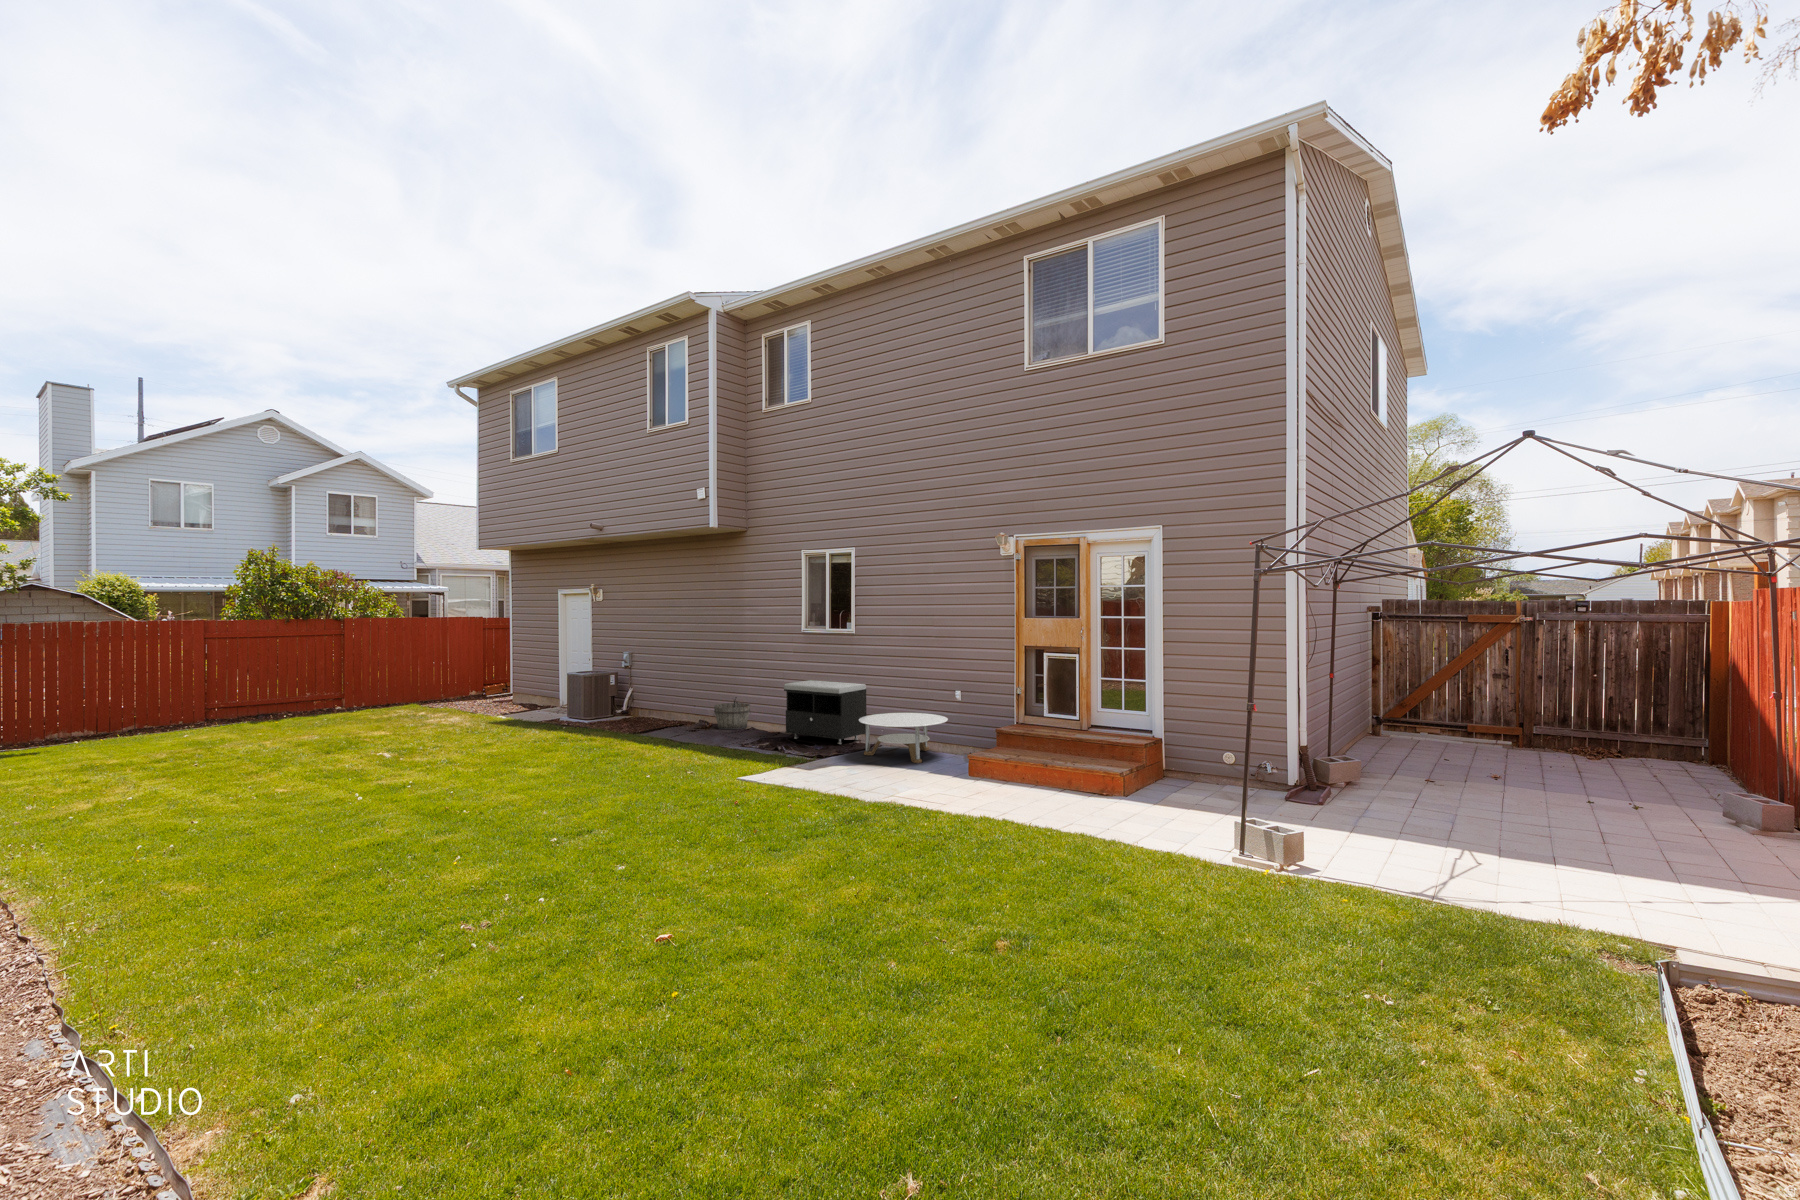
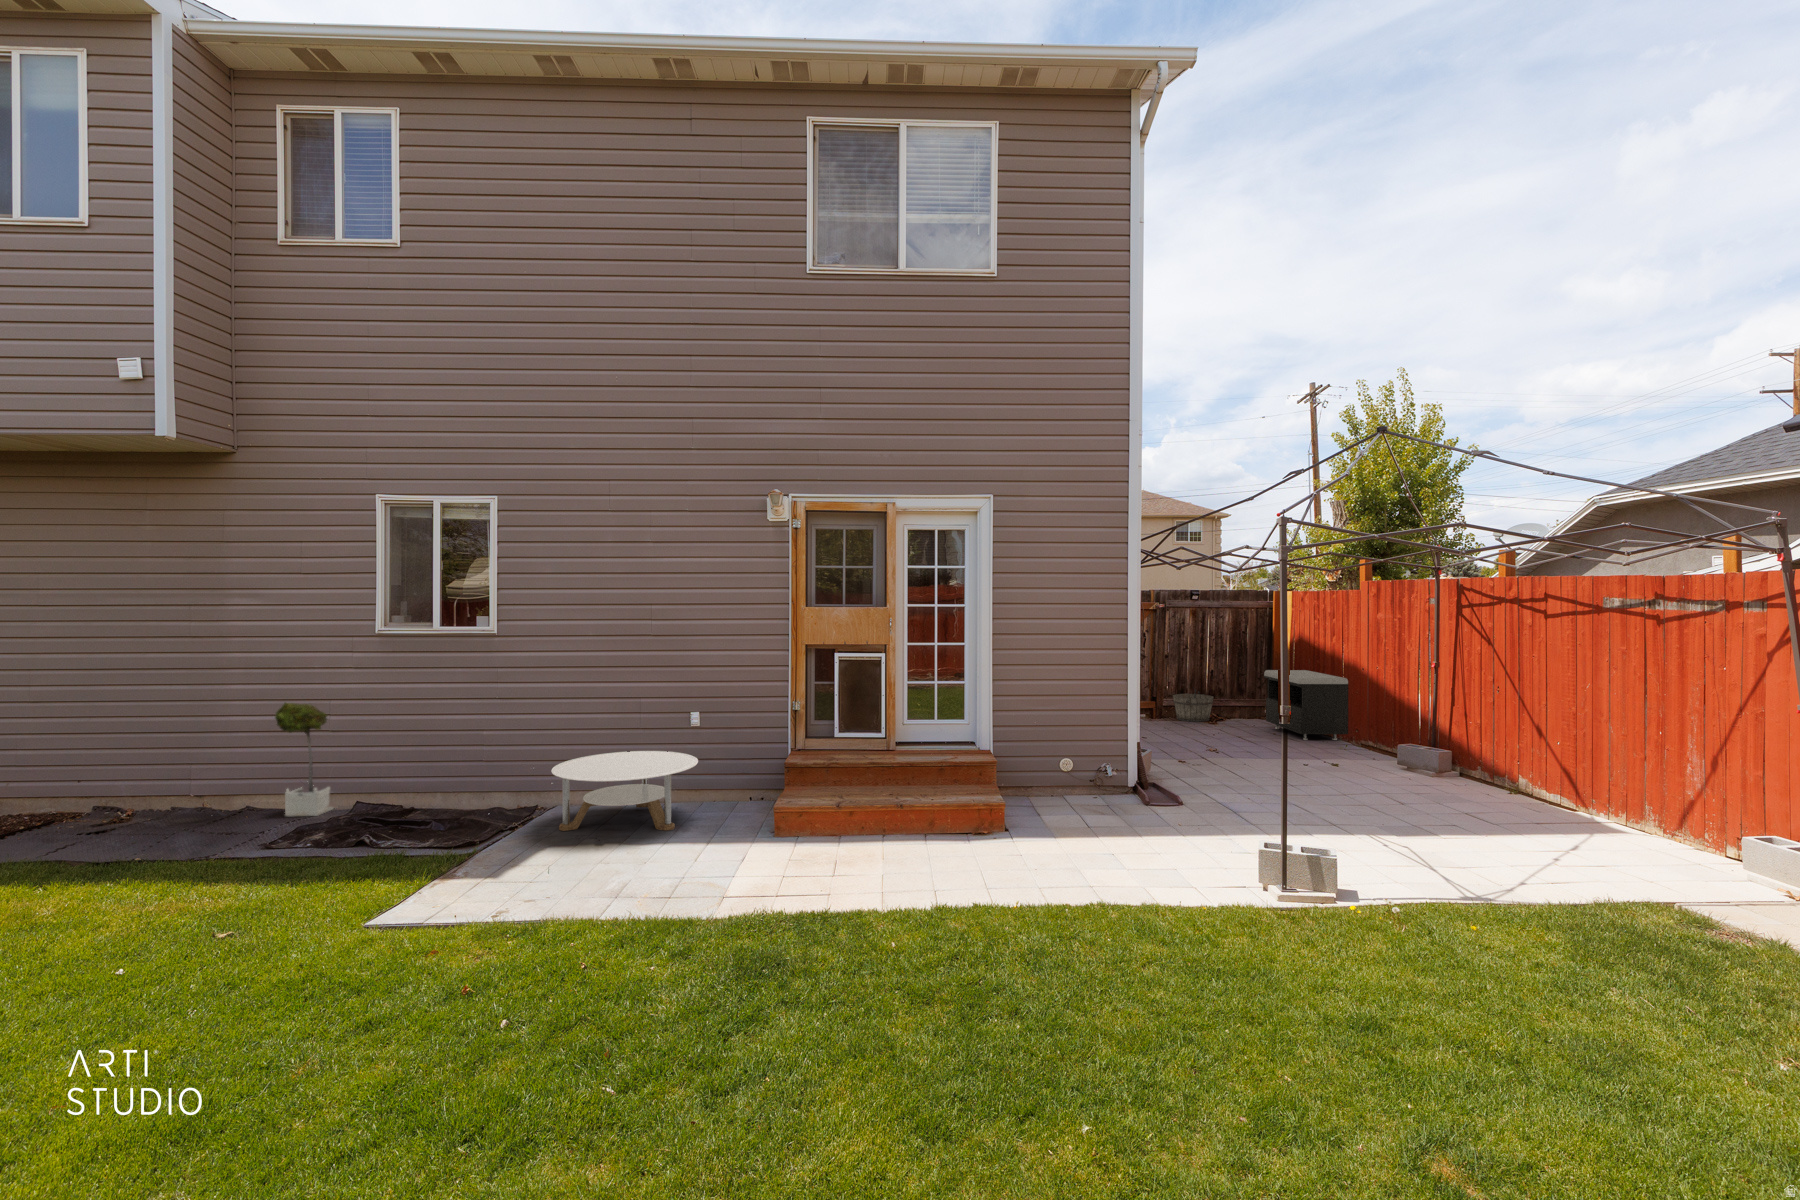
potted tree: none [756,668,784,733] -> present [275,703,334,816]
storage bench: present [784,680,867,744] -> present [1264,670,1348,740]
wooden bucket: present [714,697,750,729] -> present [1173,687,1214,722]

